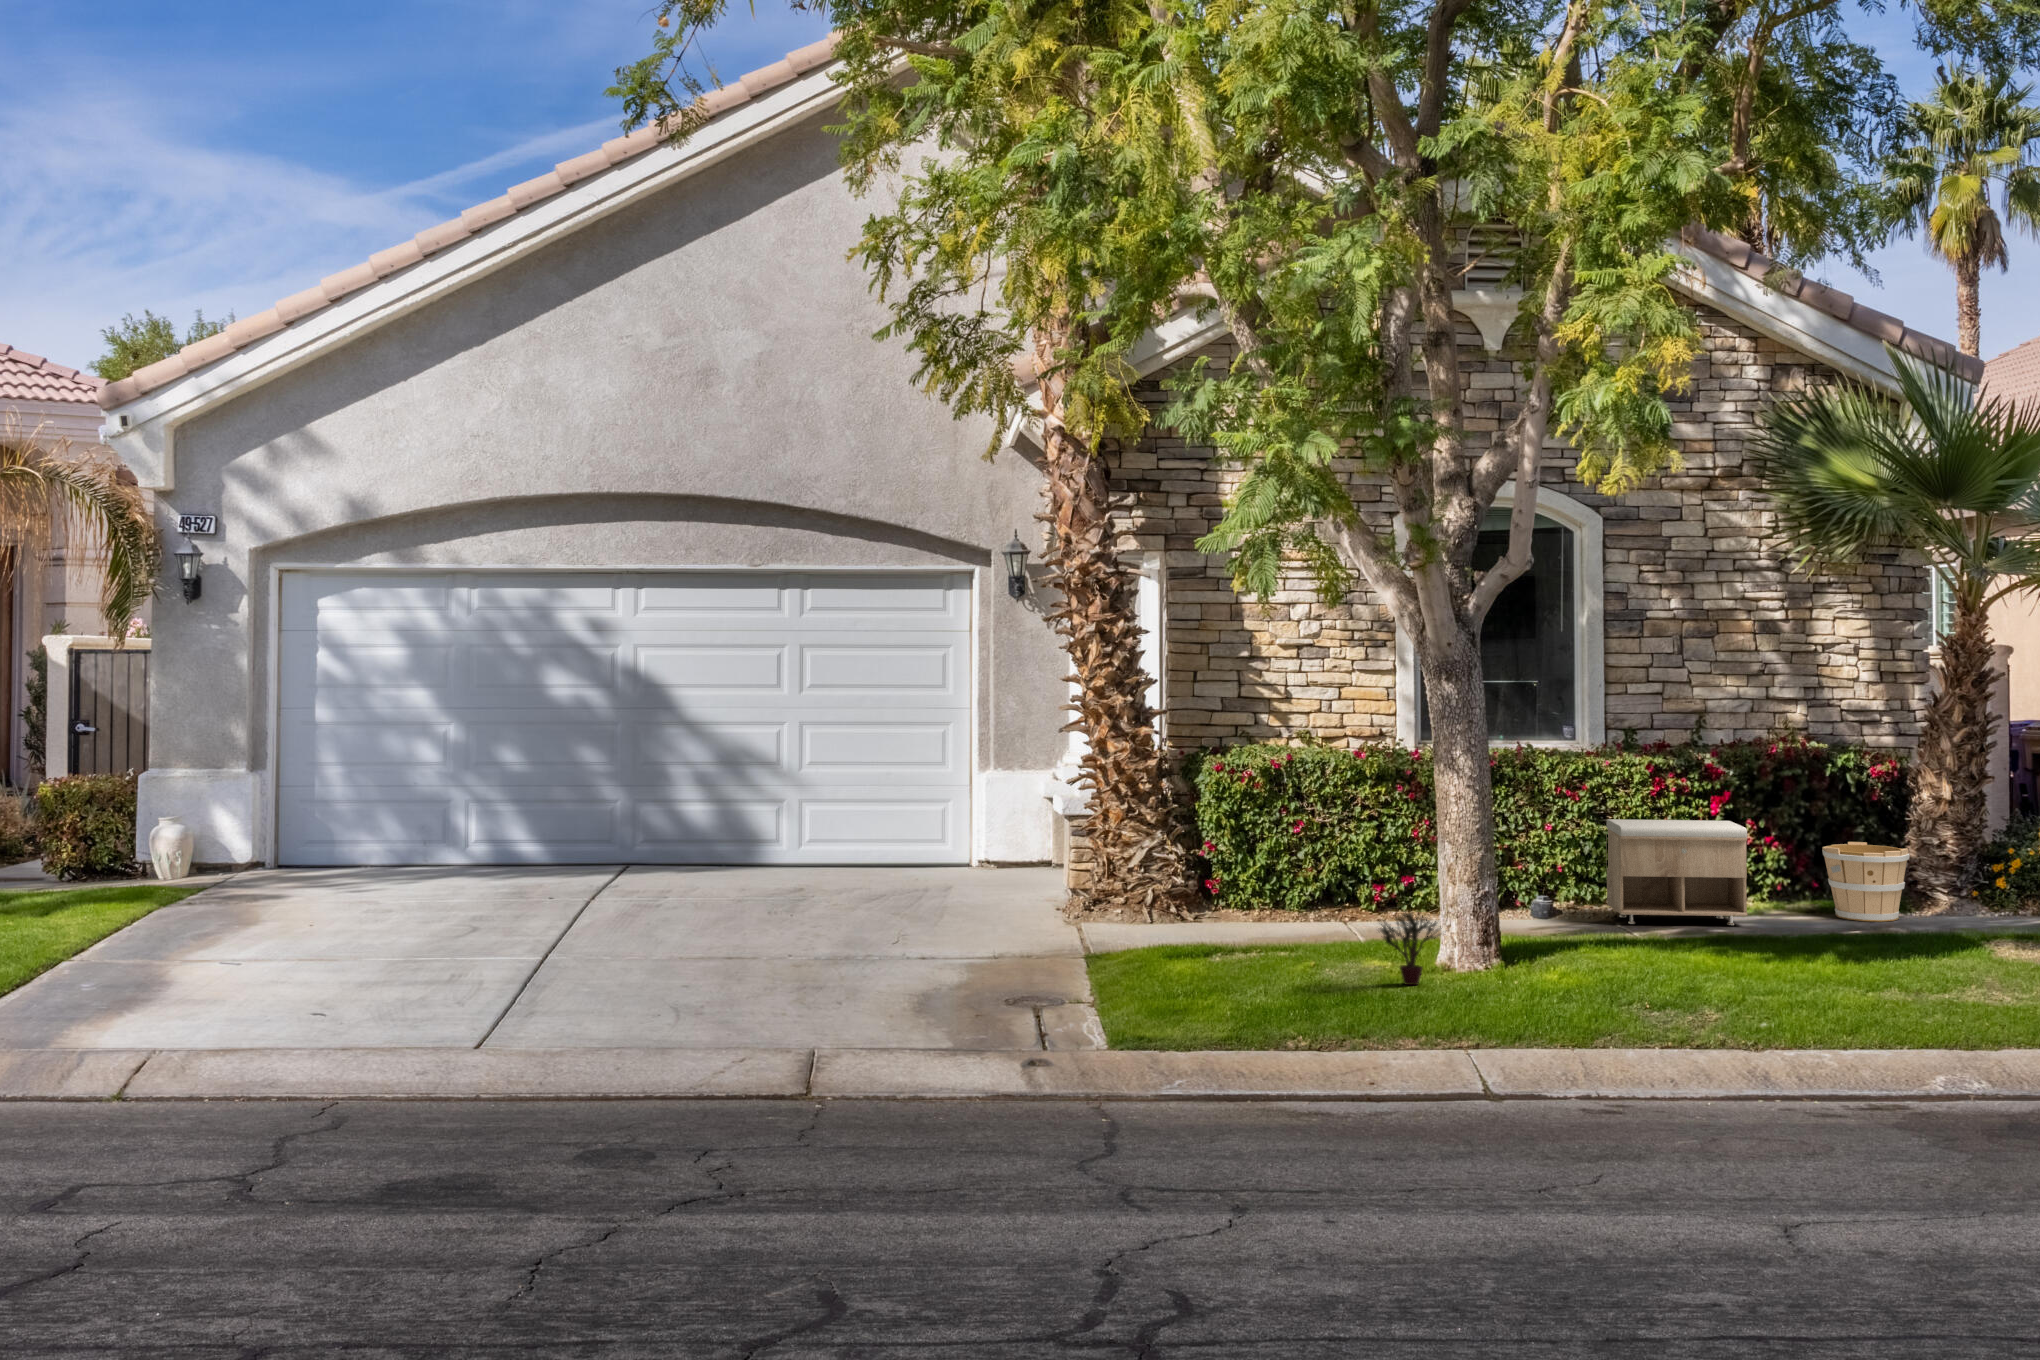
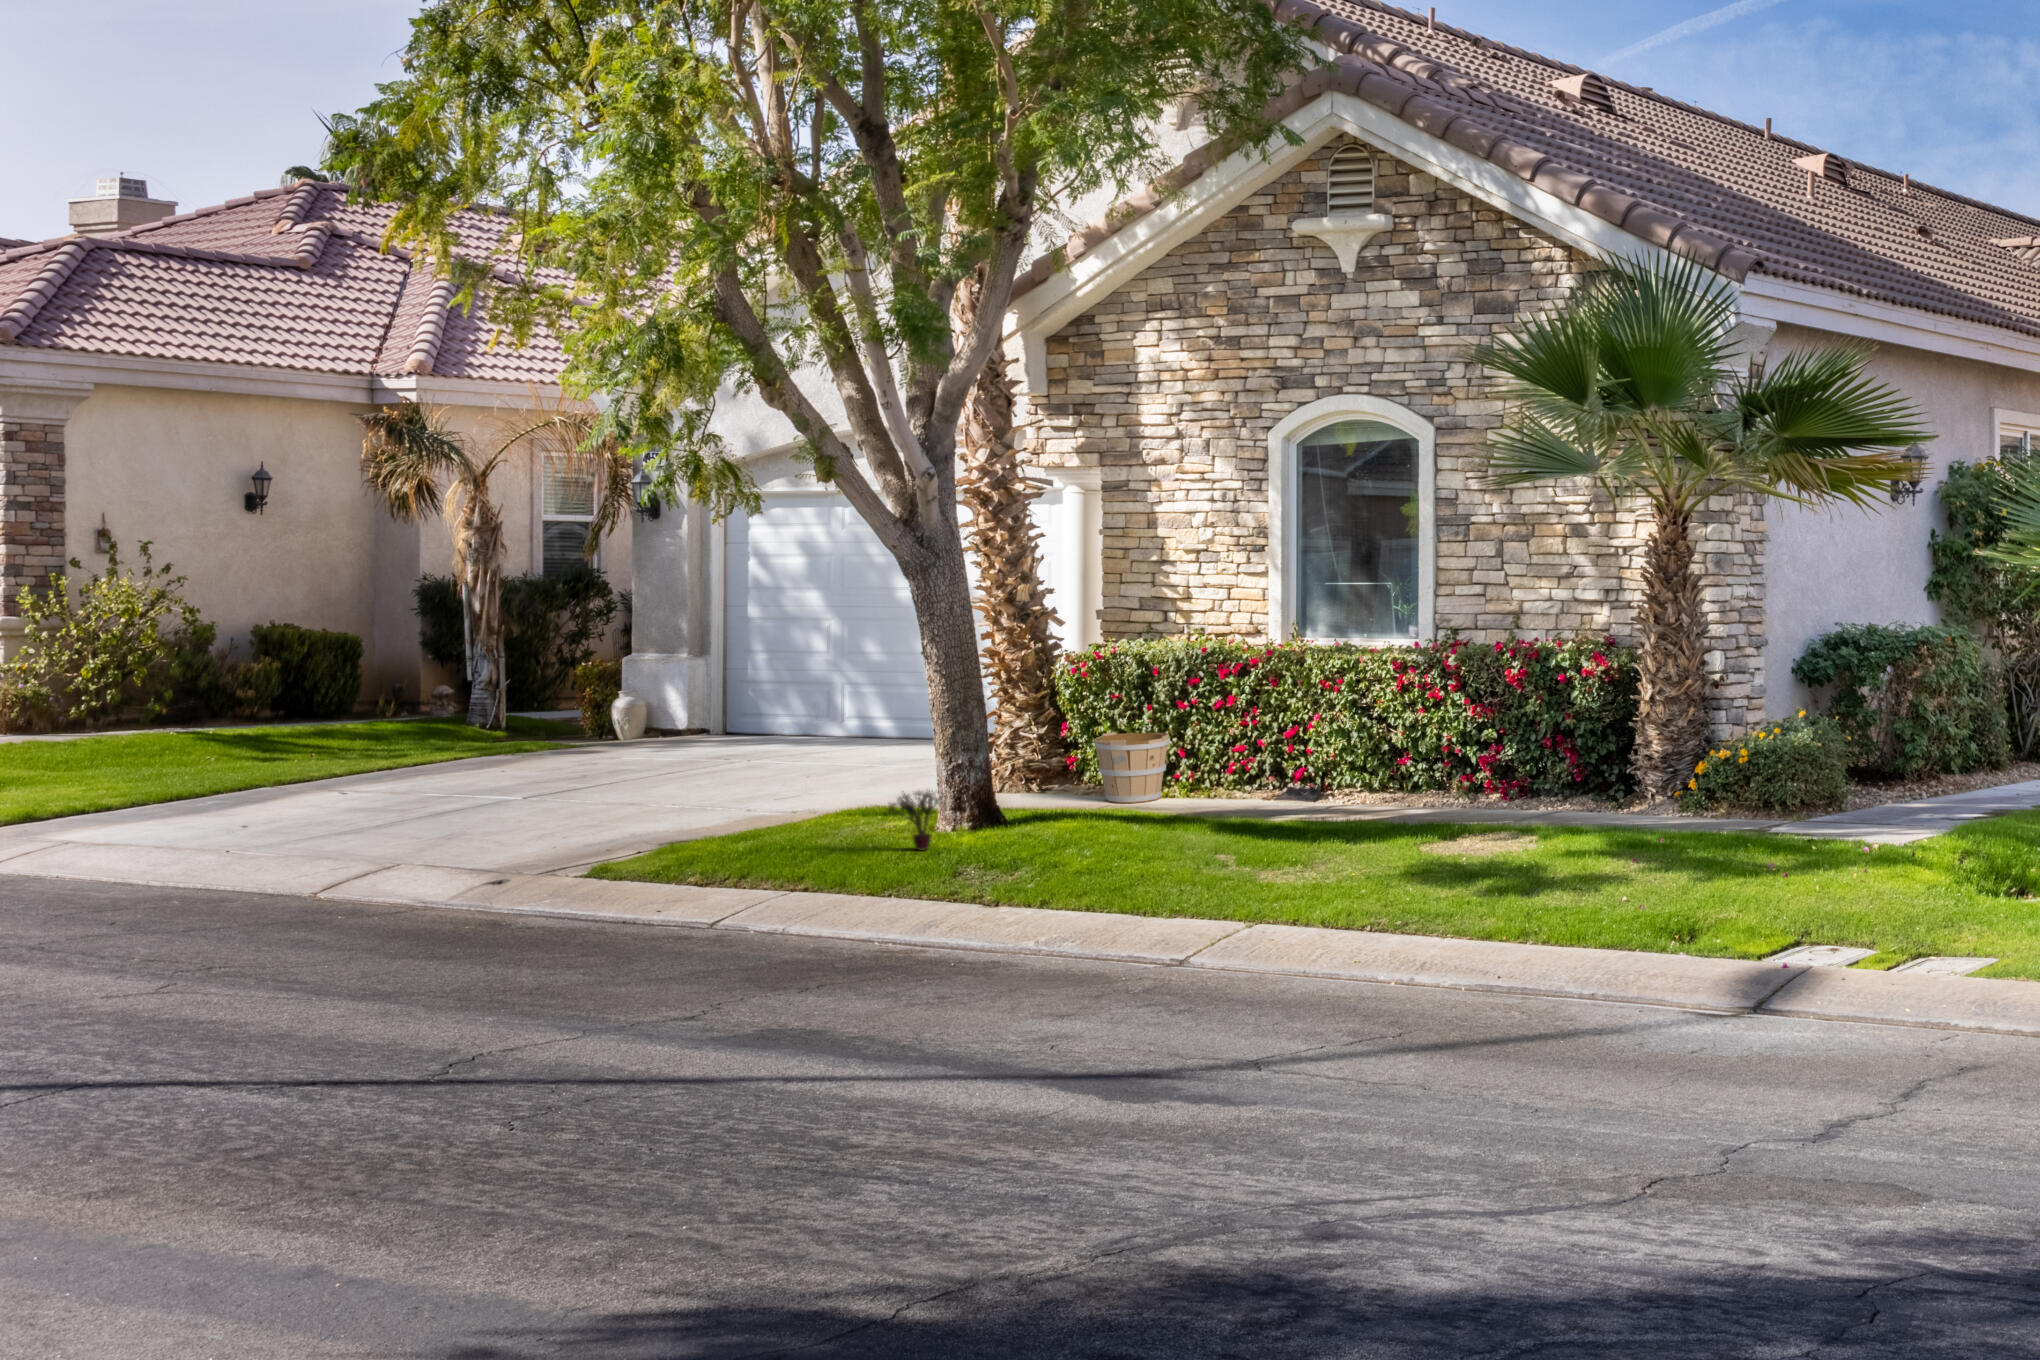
storage bench: present [1607,819,1747,925] -> none [1320,716,1458,822]
wooden bucket: present [1822,842,1910,922] -> present [1094,732,1170,803]

